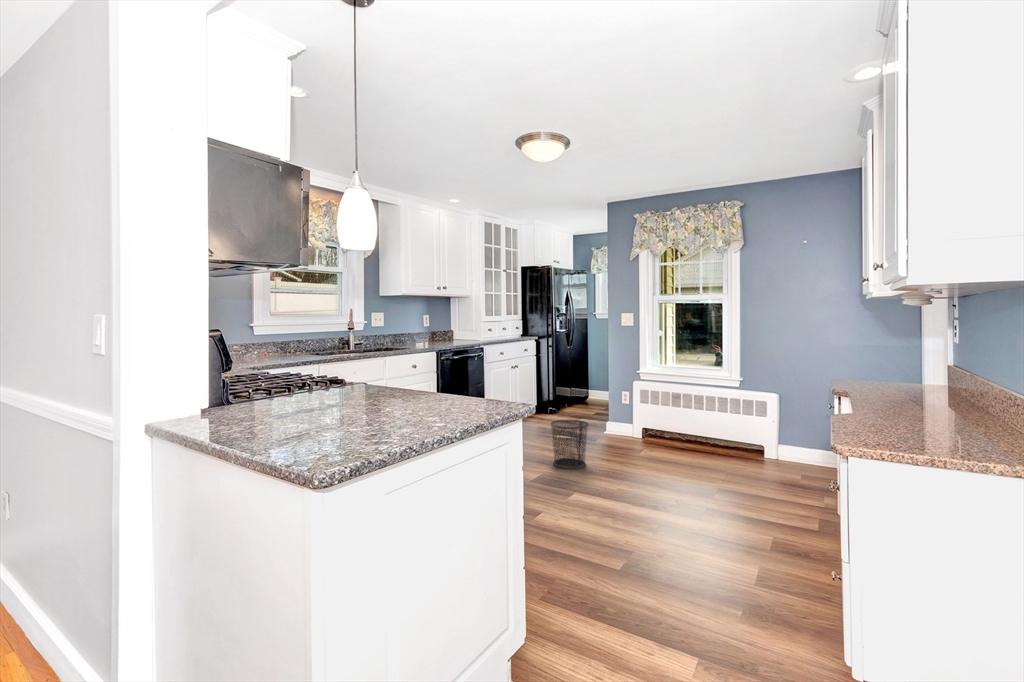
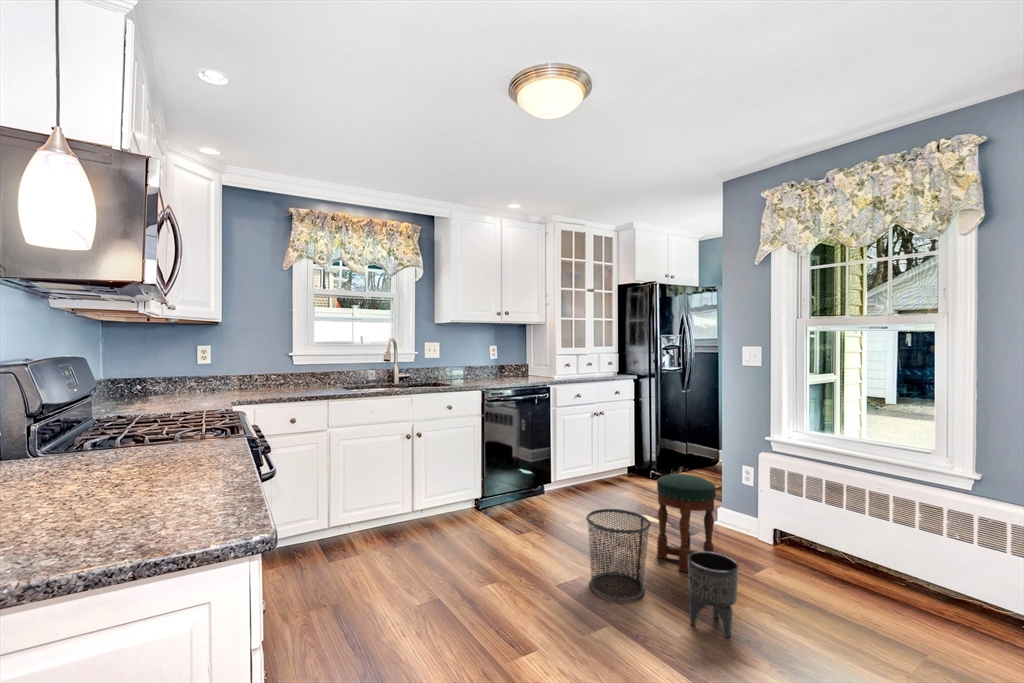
stool: none [581,397,616,453] -> present [657,474,716,572]
planter: none [613,432,640,472] -> present [688,551,739,637]

